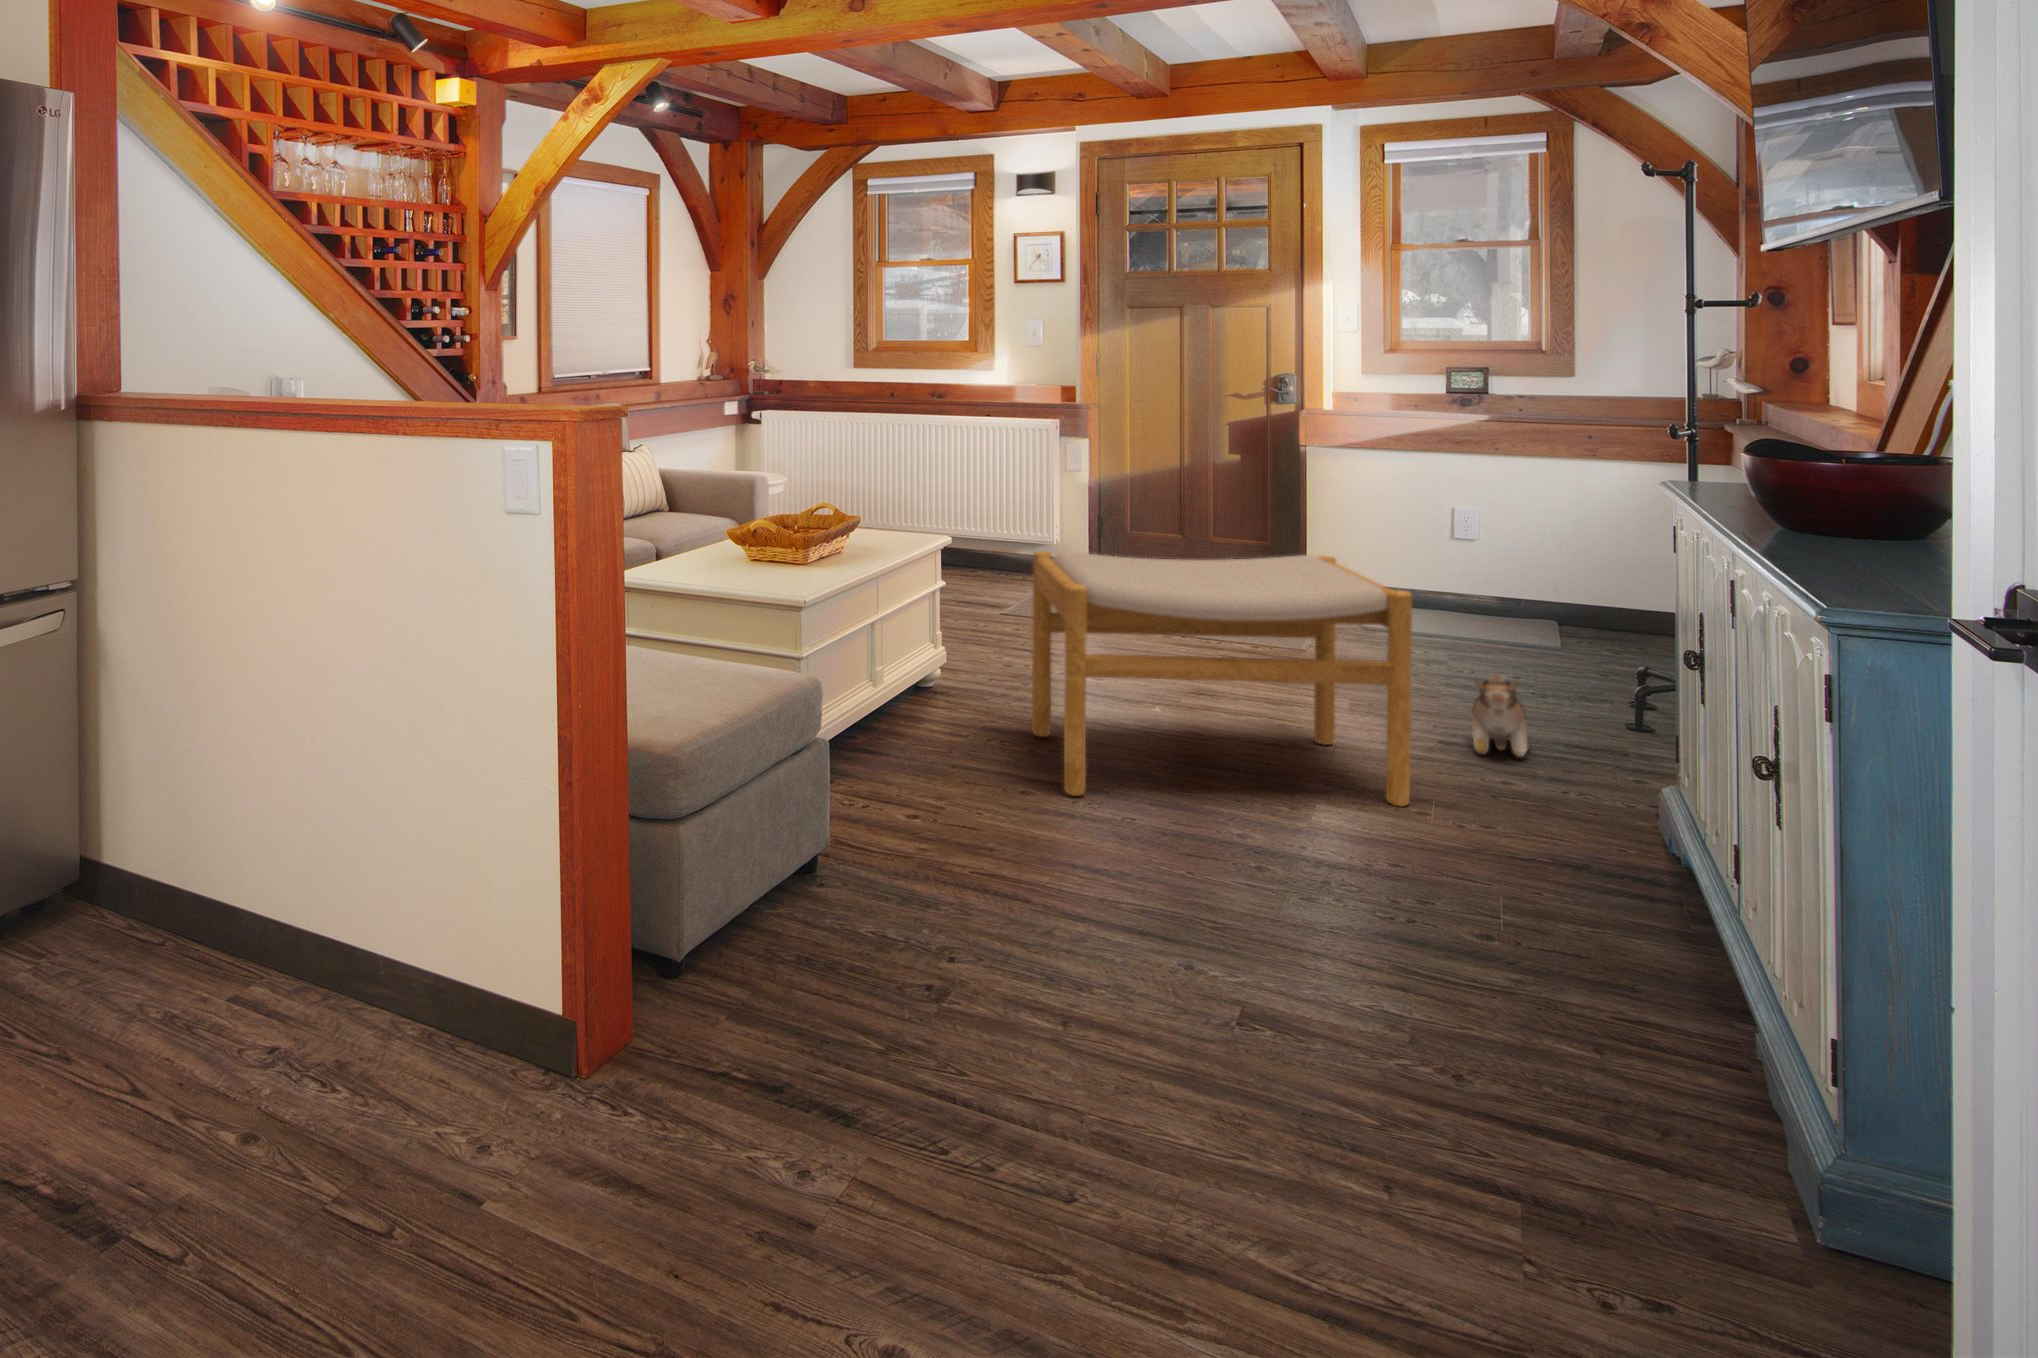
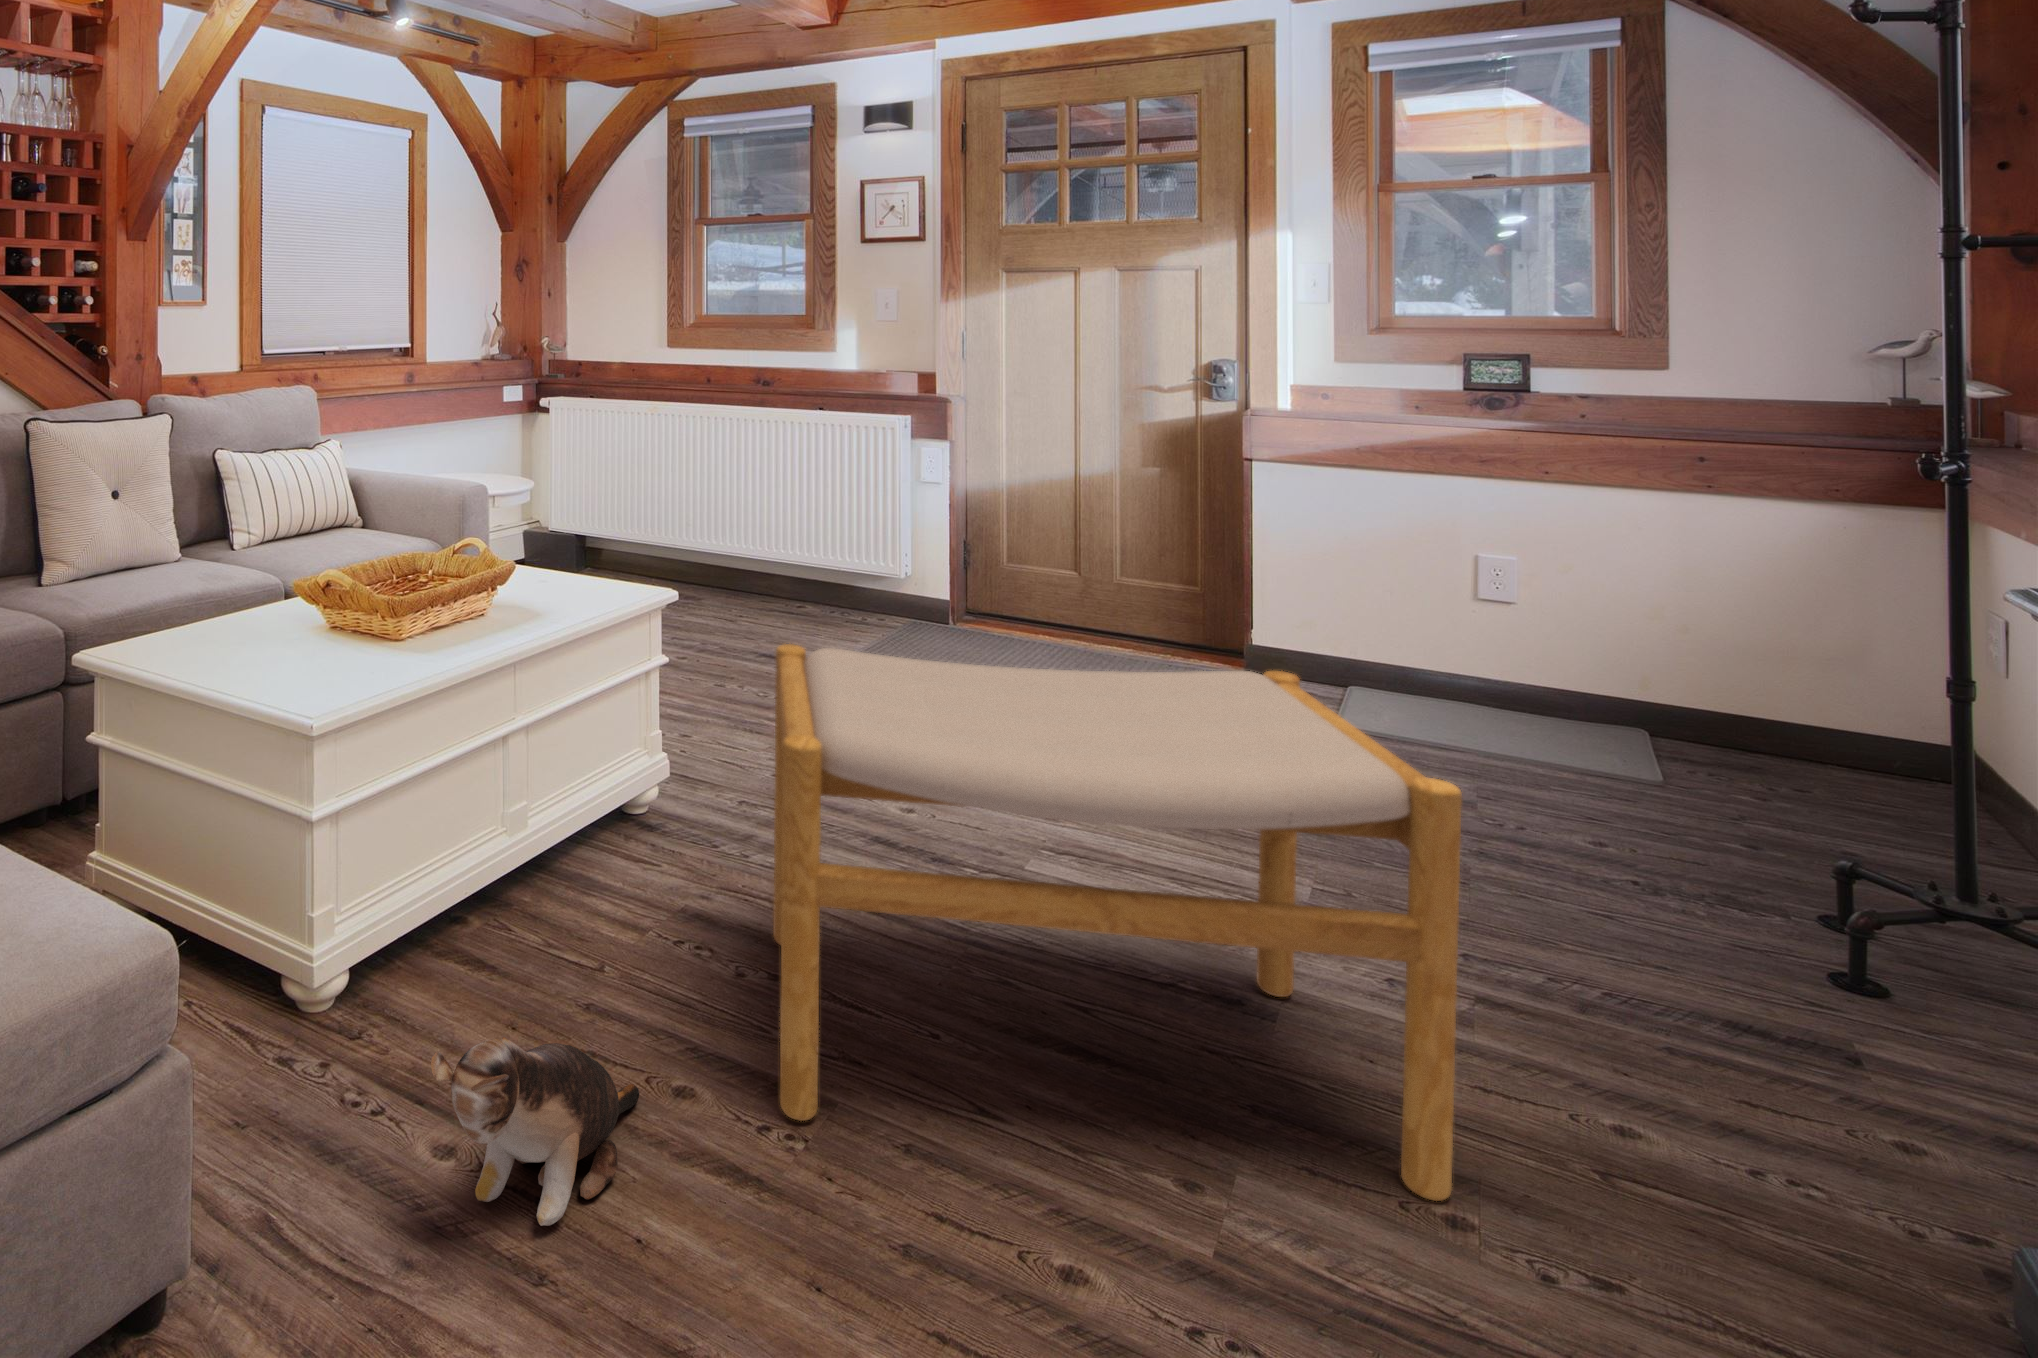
plush toy: present [1472,675,1530,757] -> present [431,1037,639,1226]

